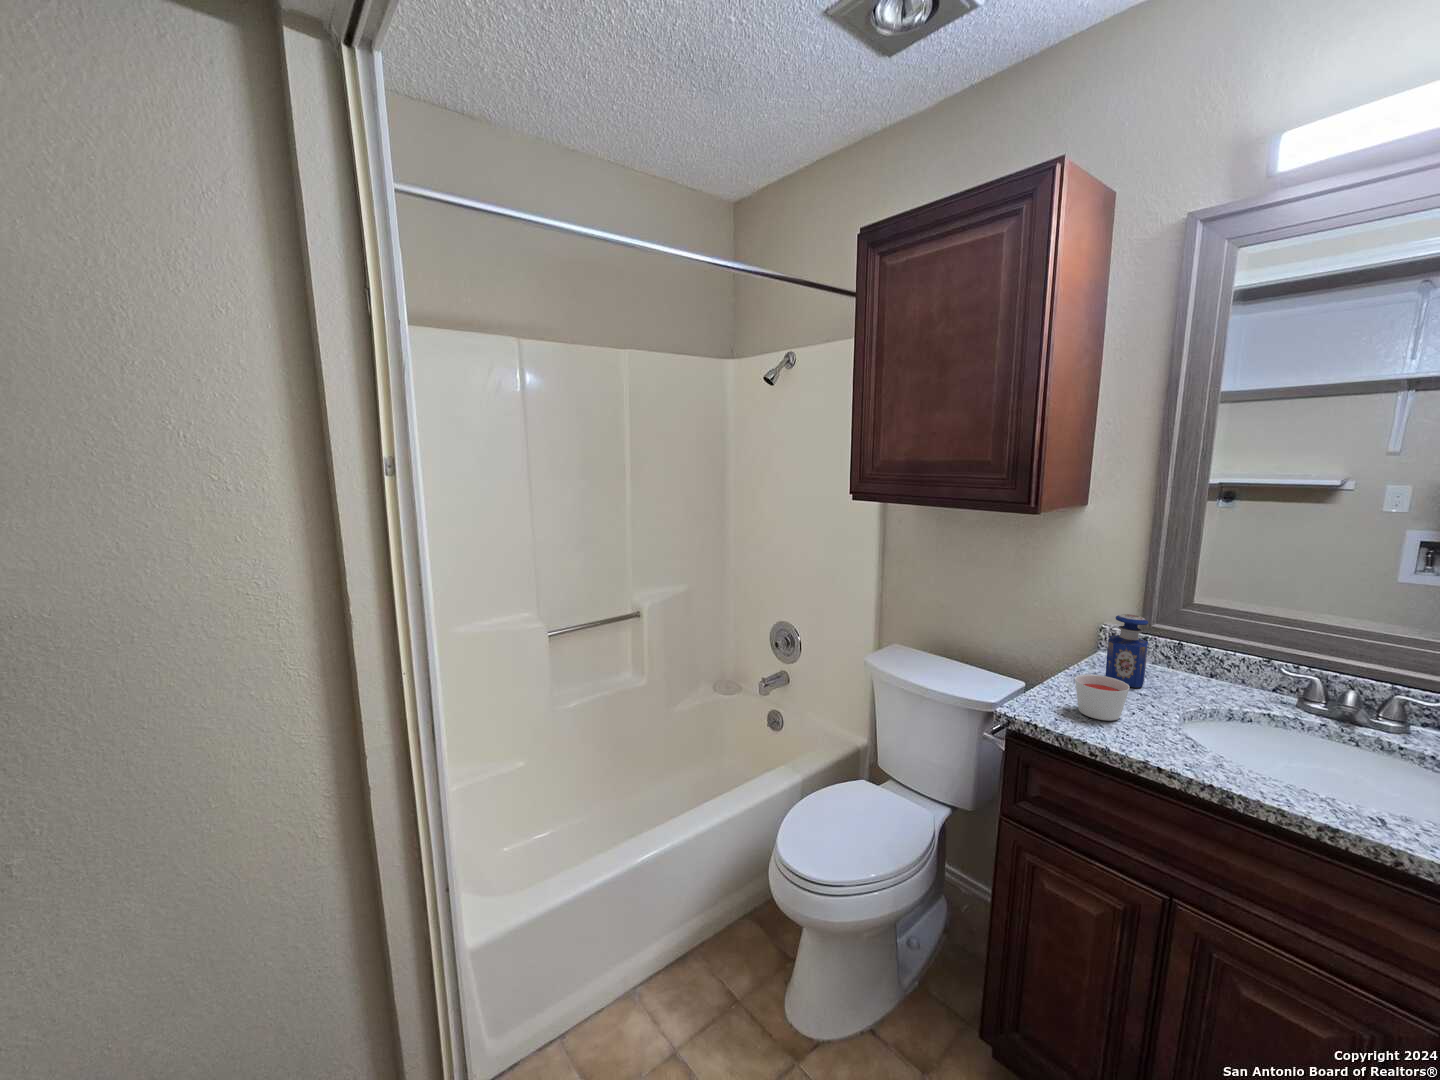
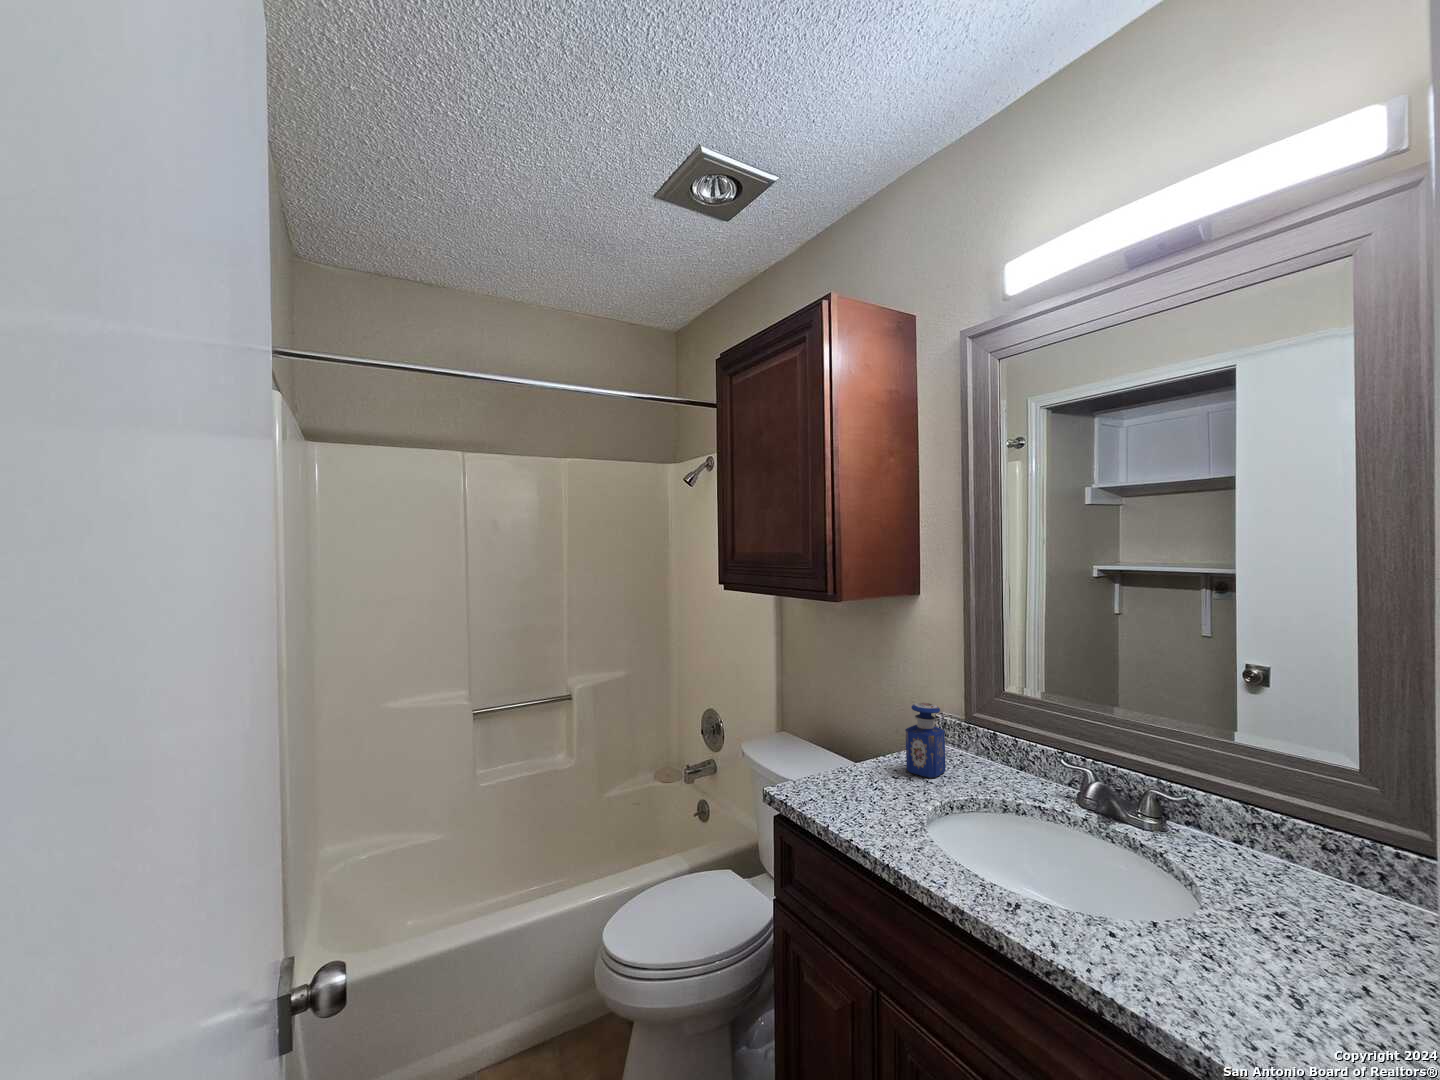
candle: present [1075,675,1130,721] -> none [836,762,883,809]

